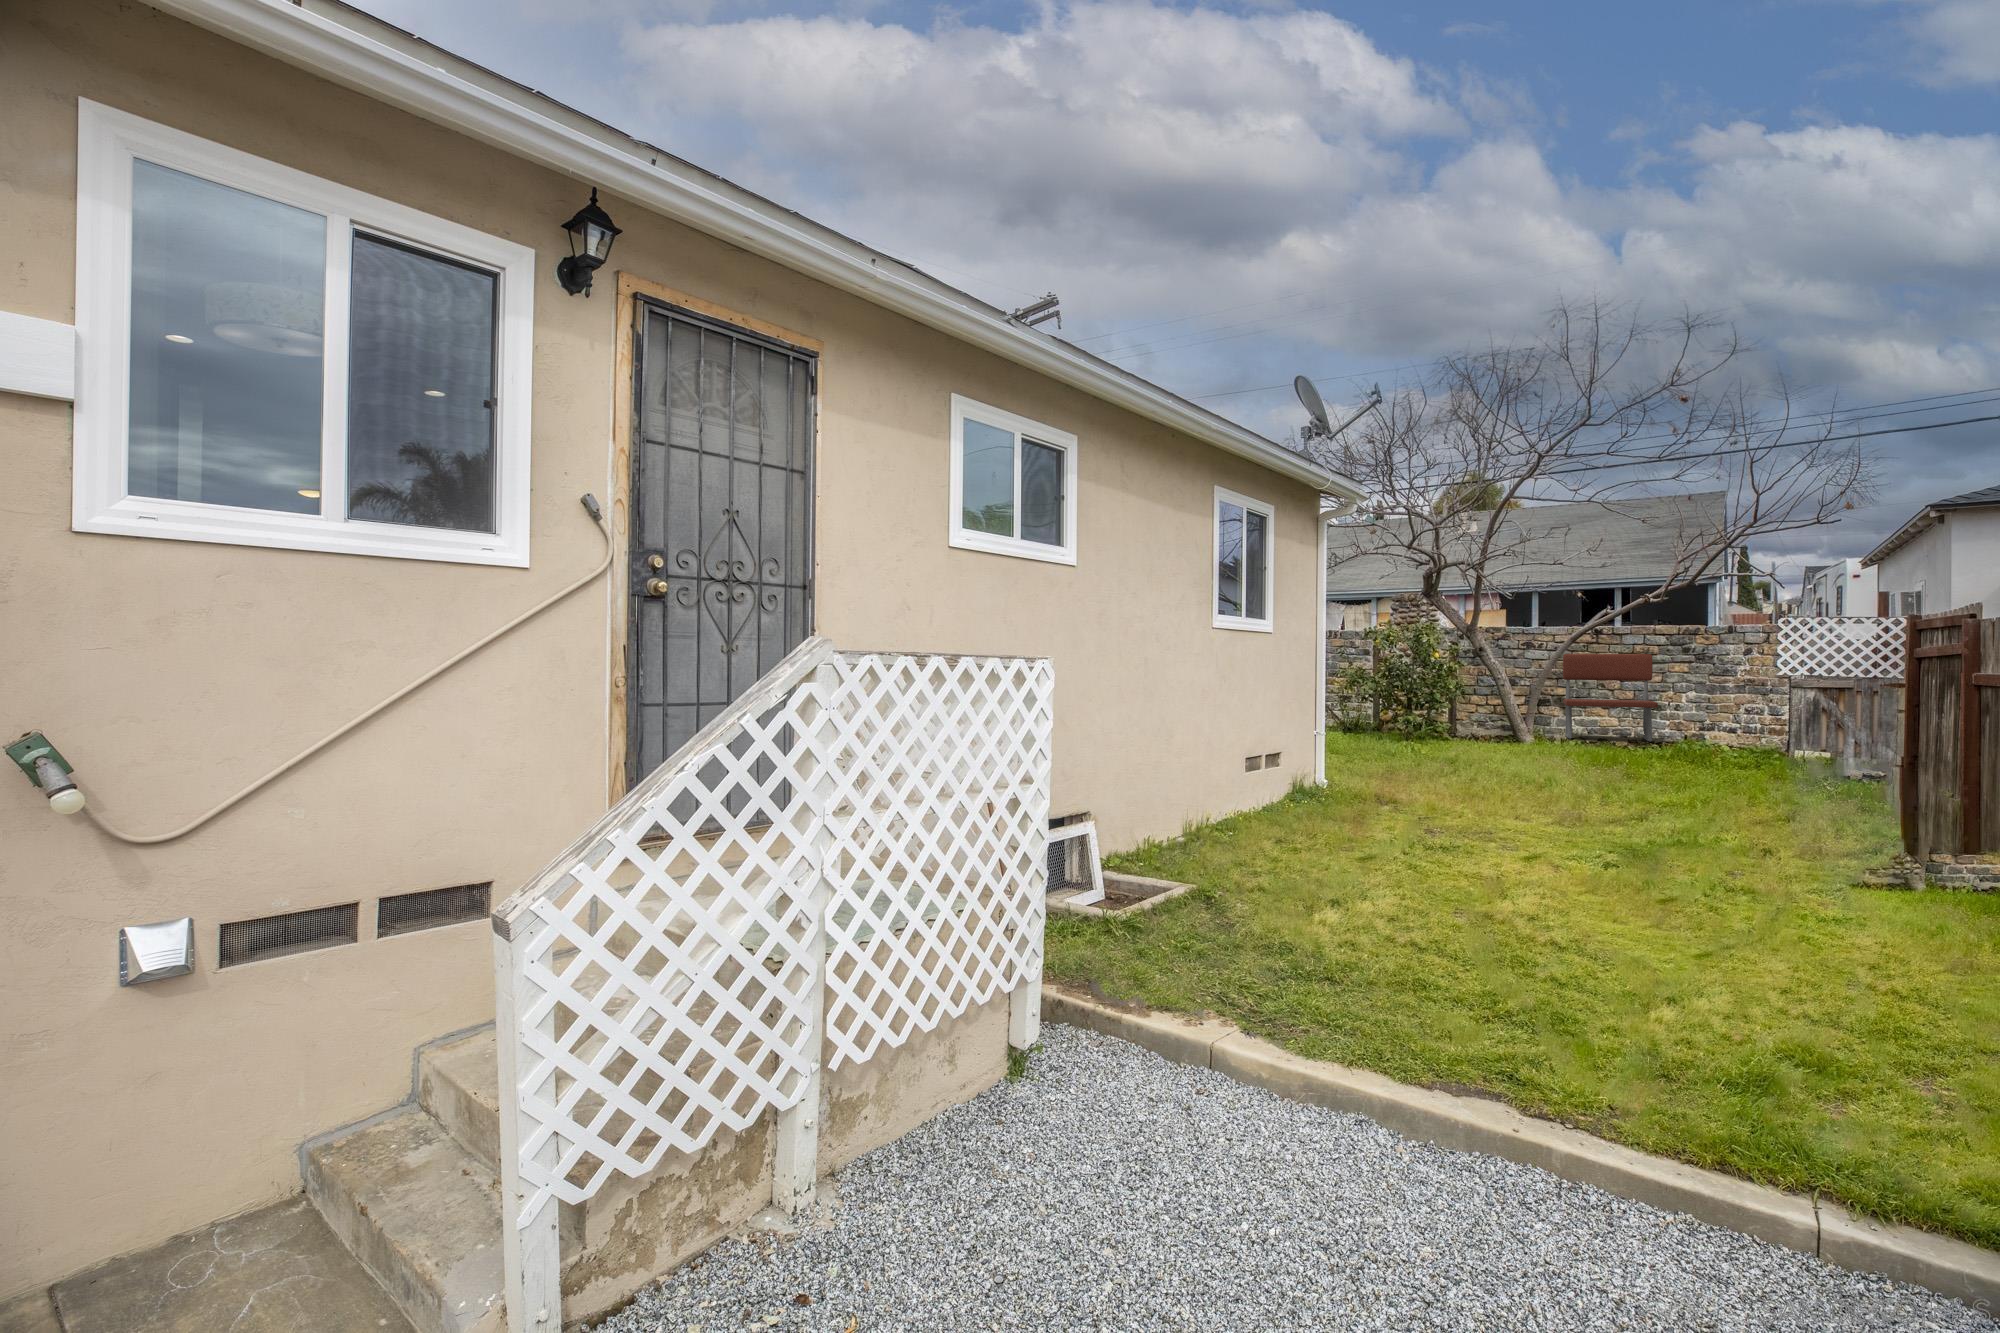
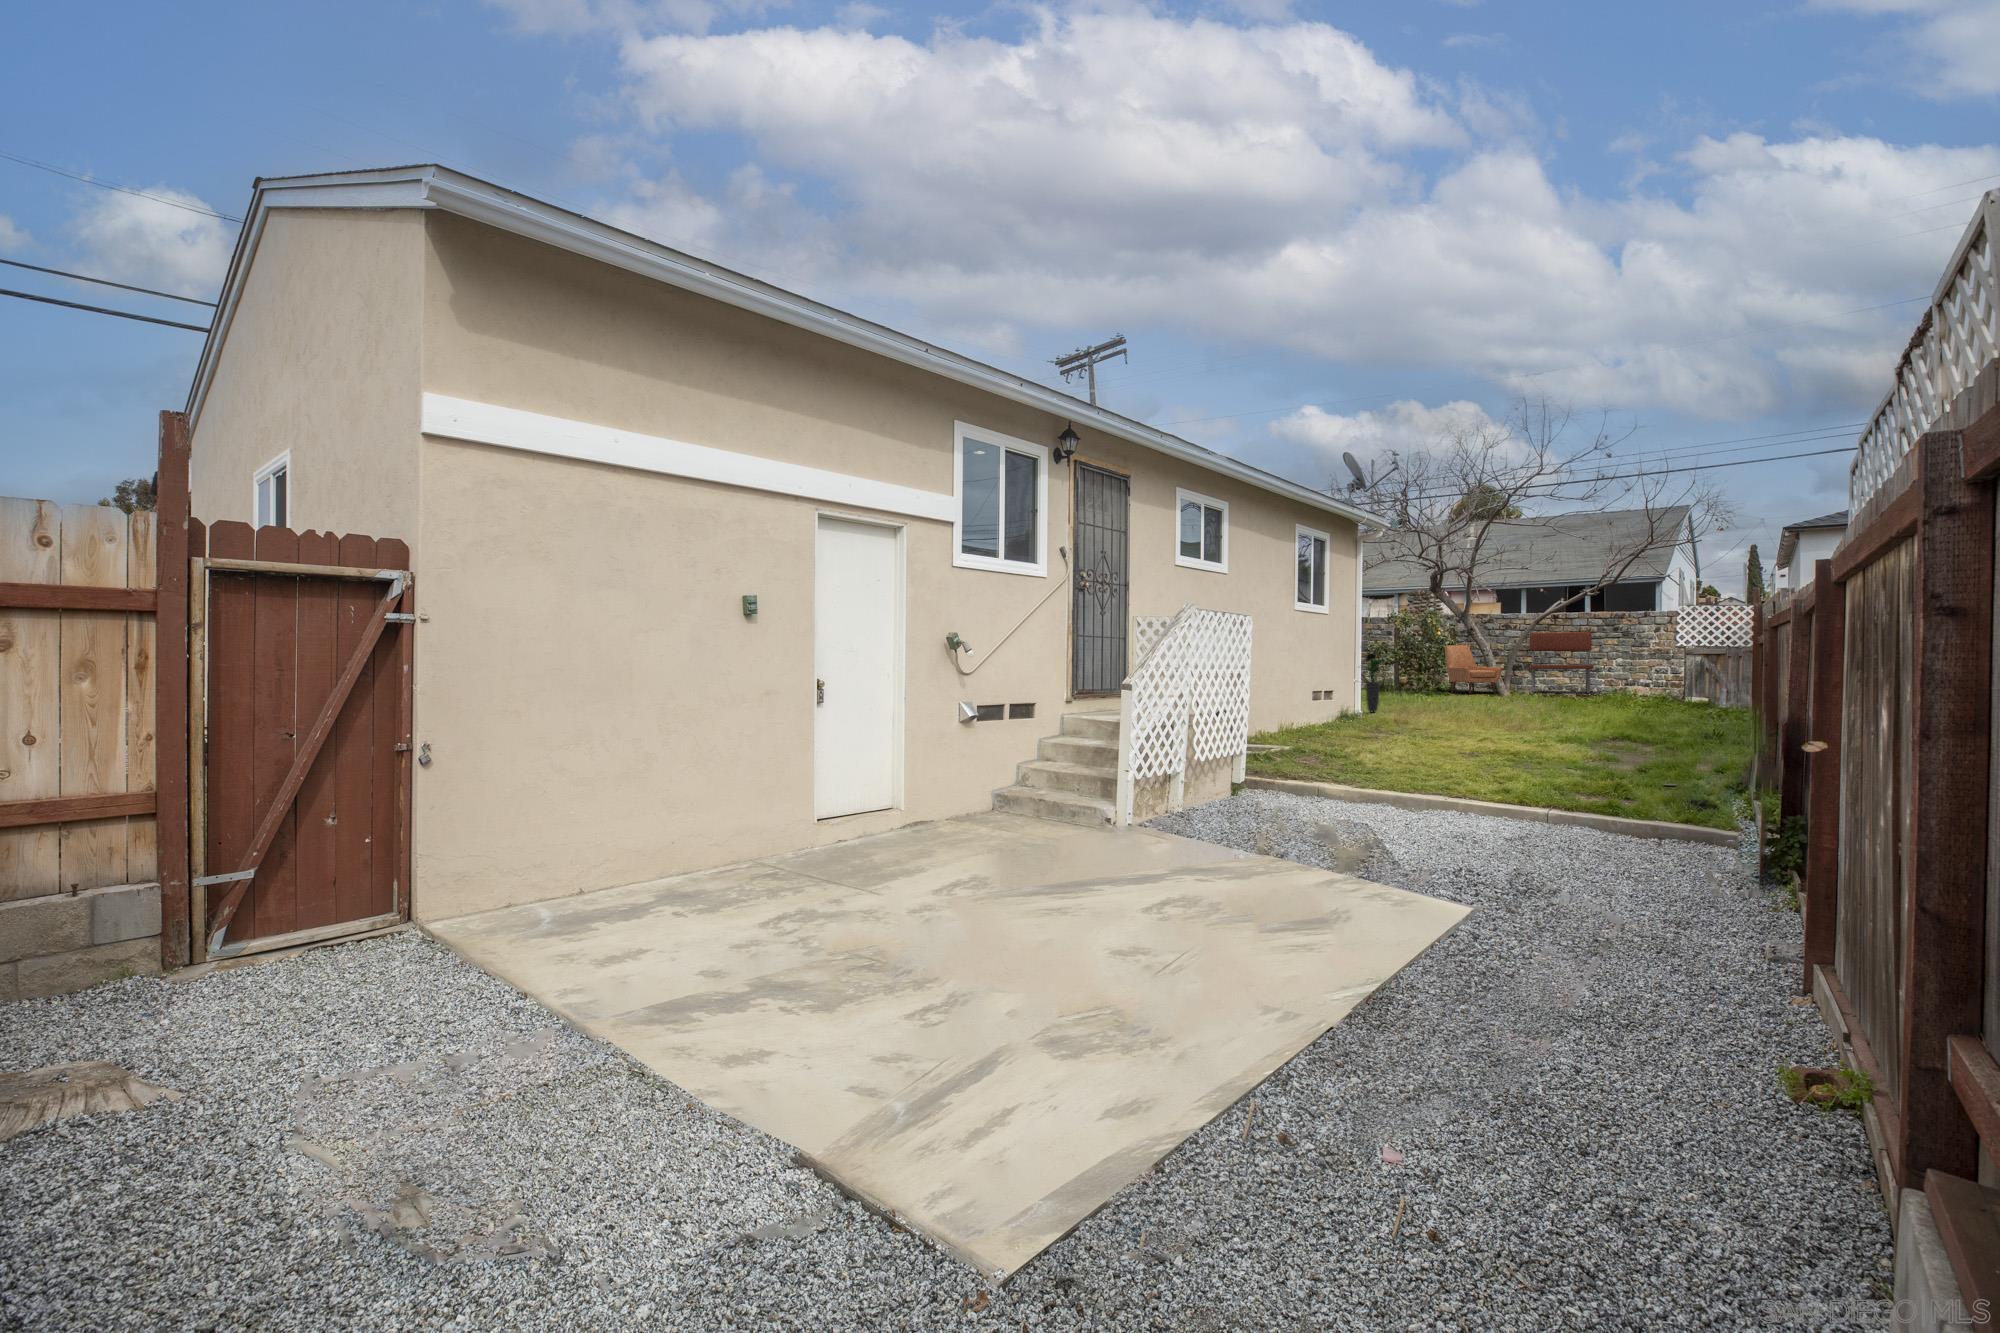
chair: none [1445,671,1525,740] -> present [1445,645,1502,693]
potted plant: none [1316,683,1364,784] -> present [1365,648,1384,712]

